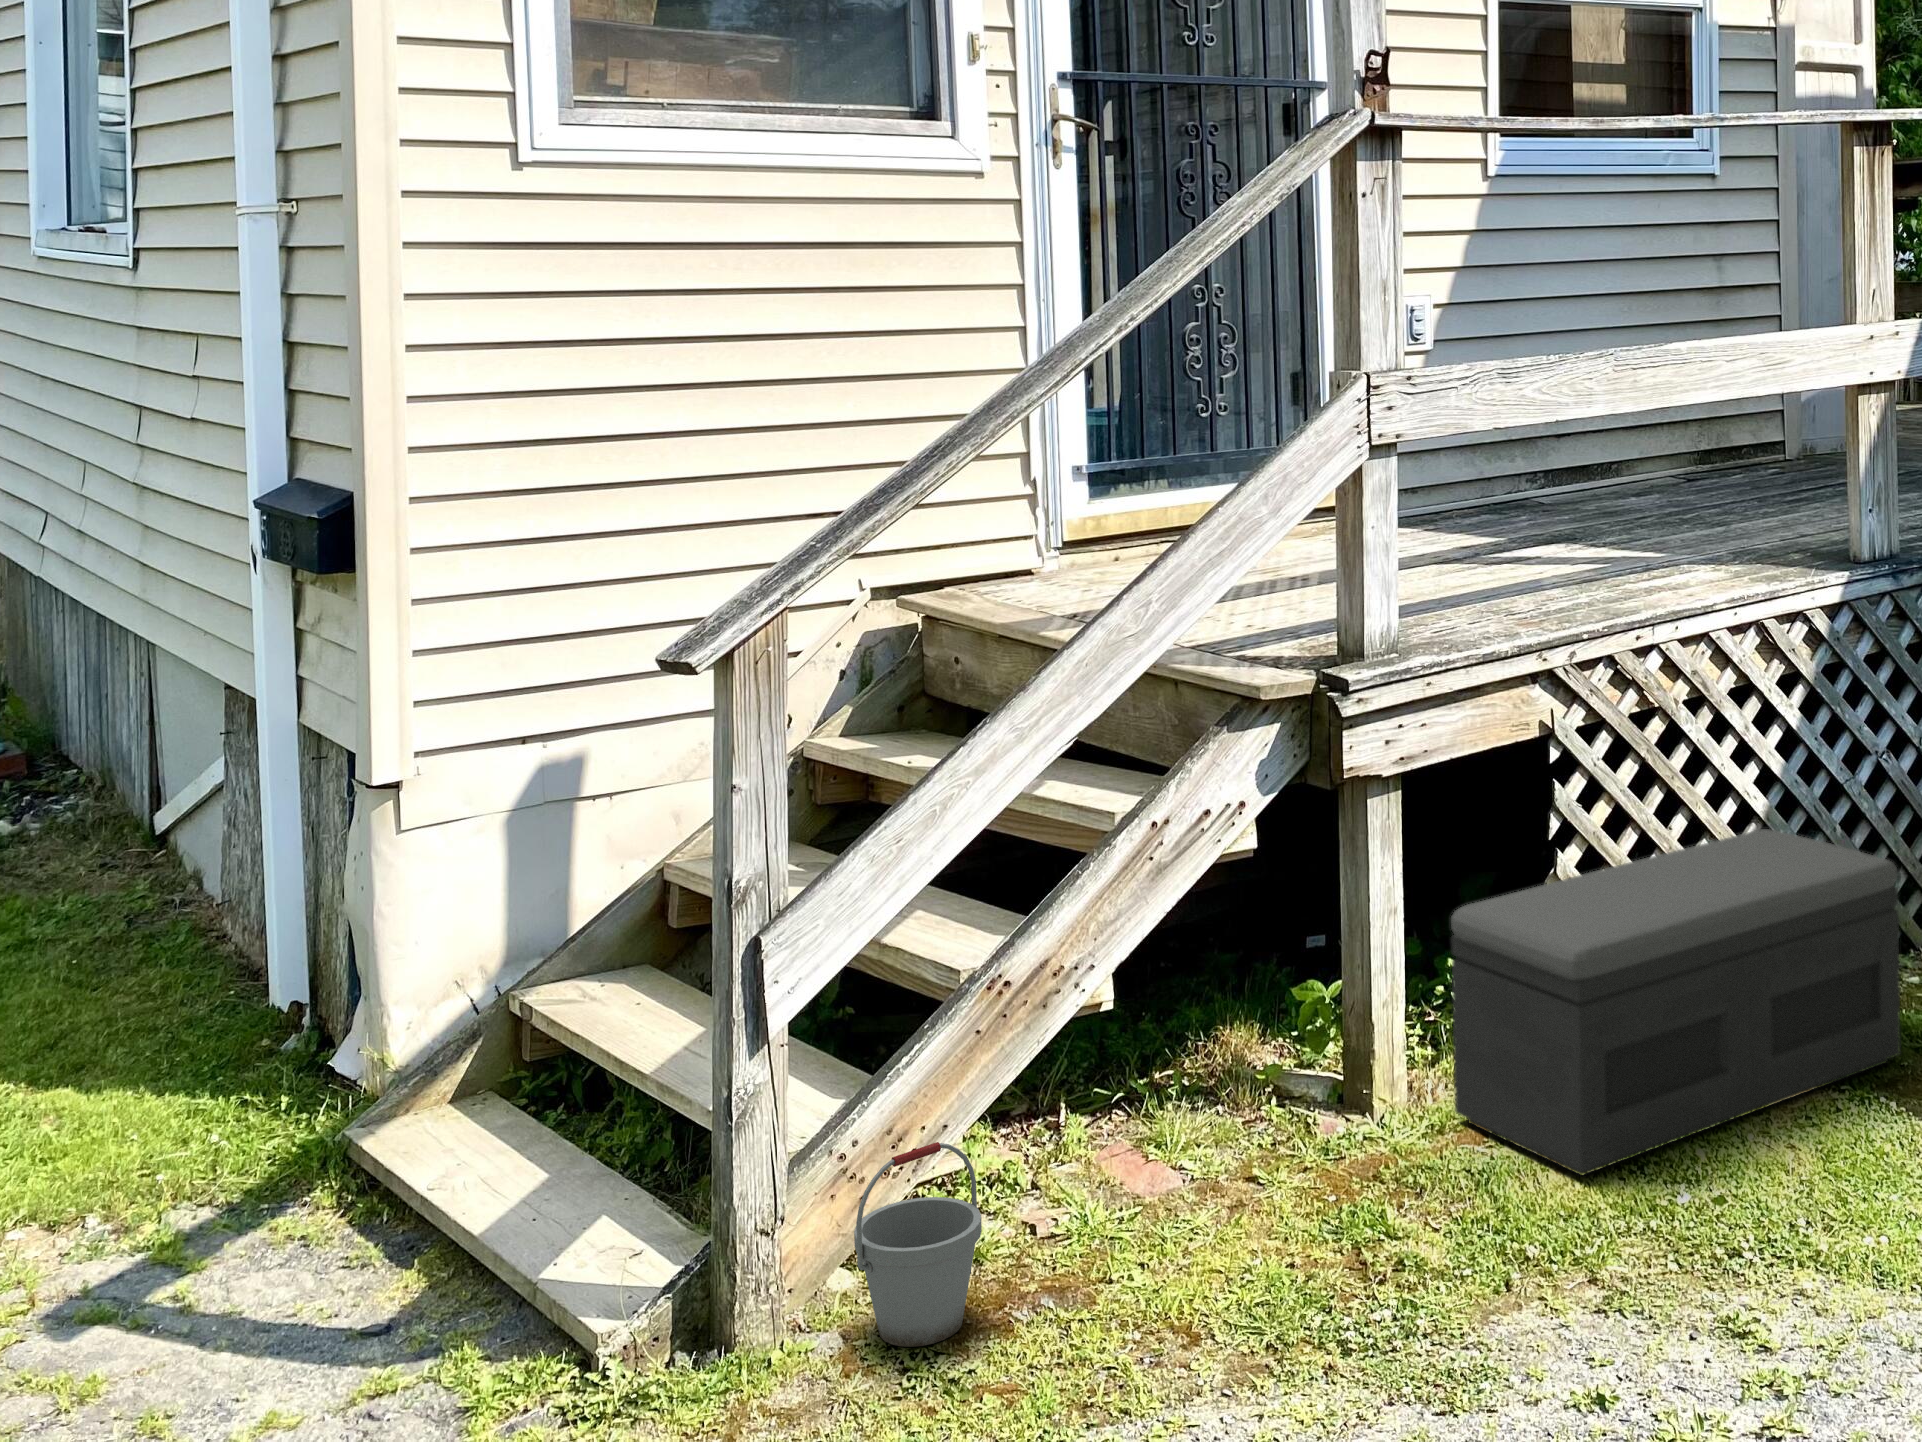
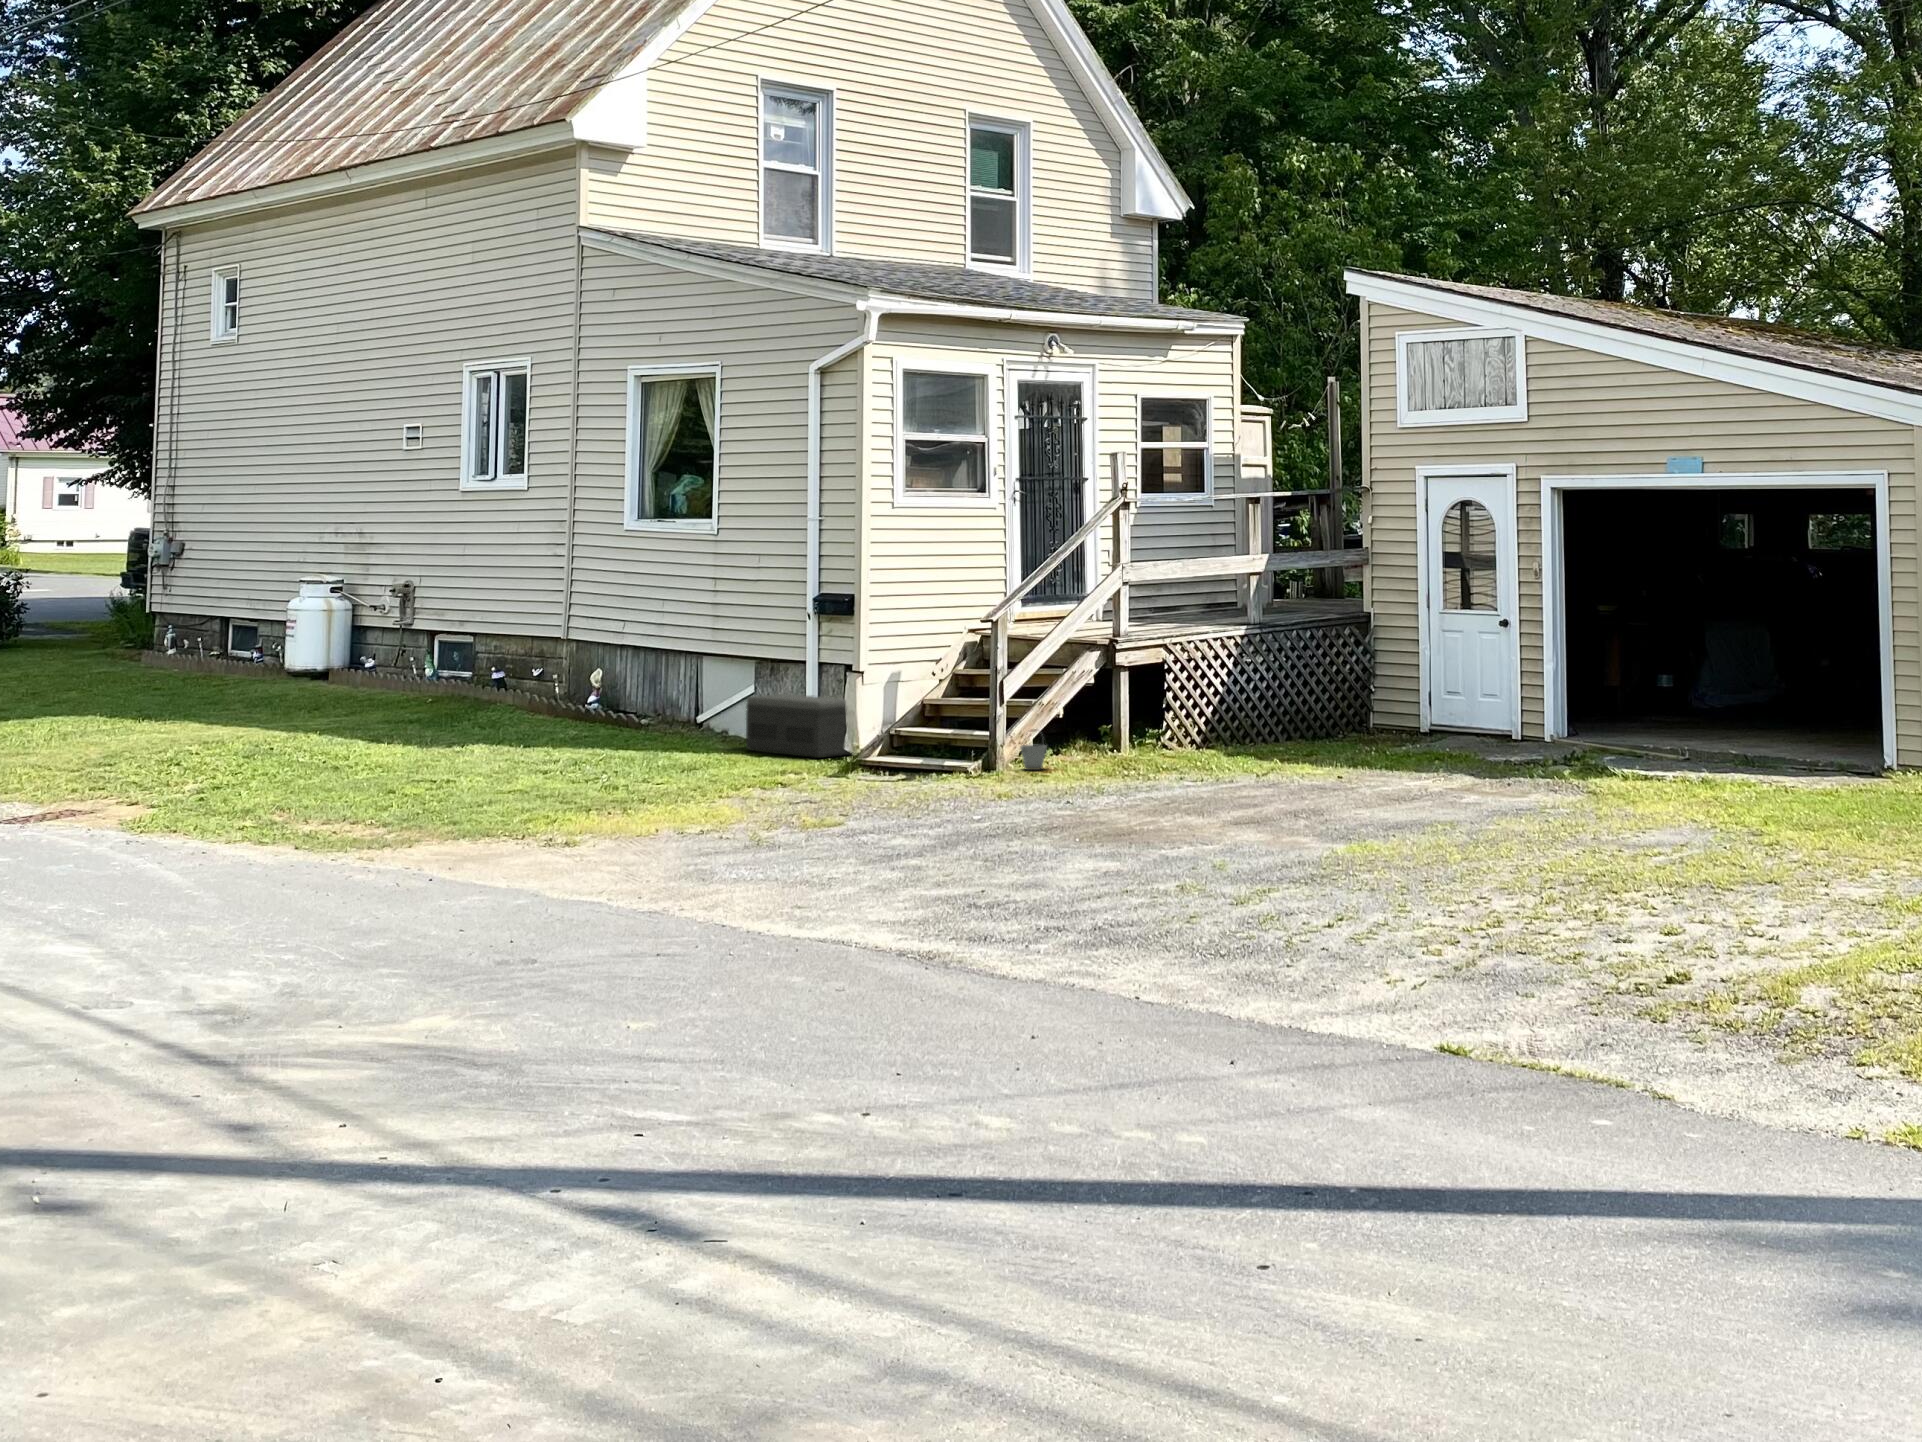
storage bench: present [1451,829,1901,1175] -> present [746,694,851,758]

